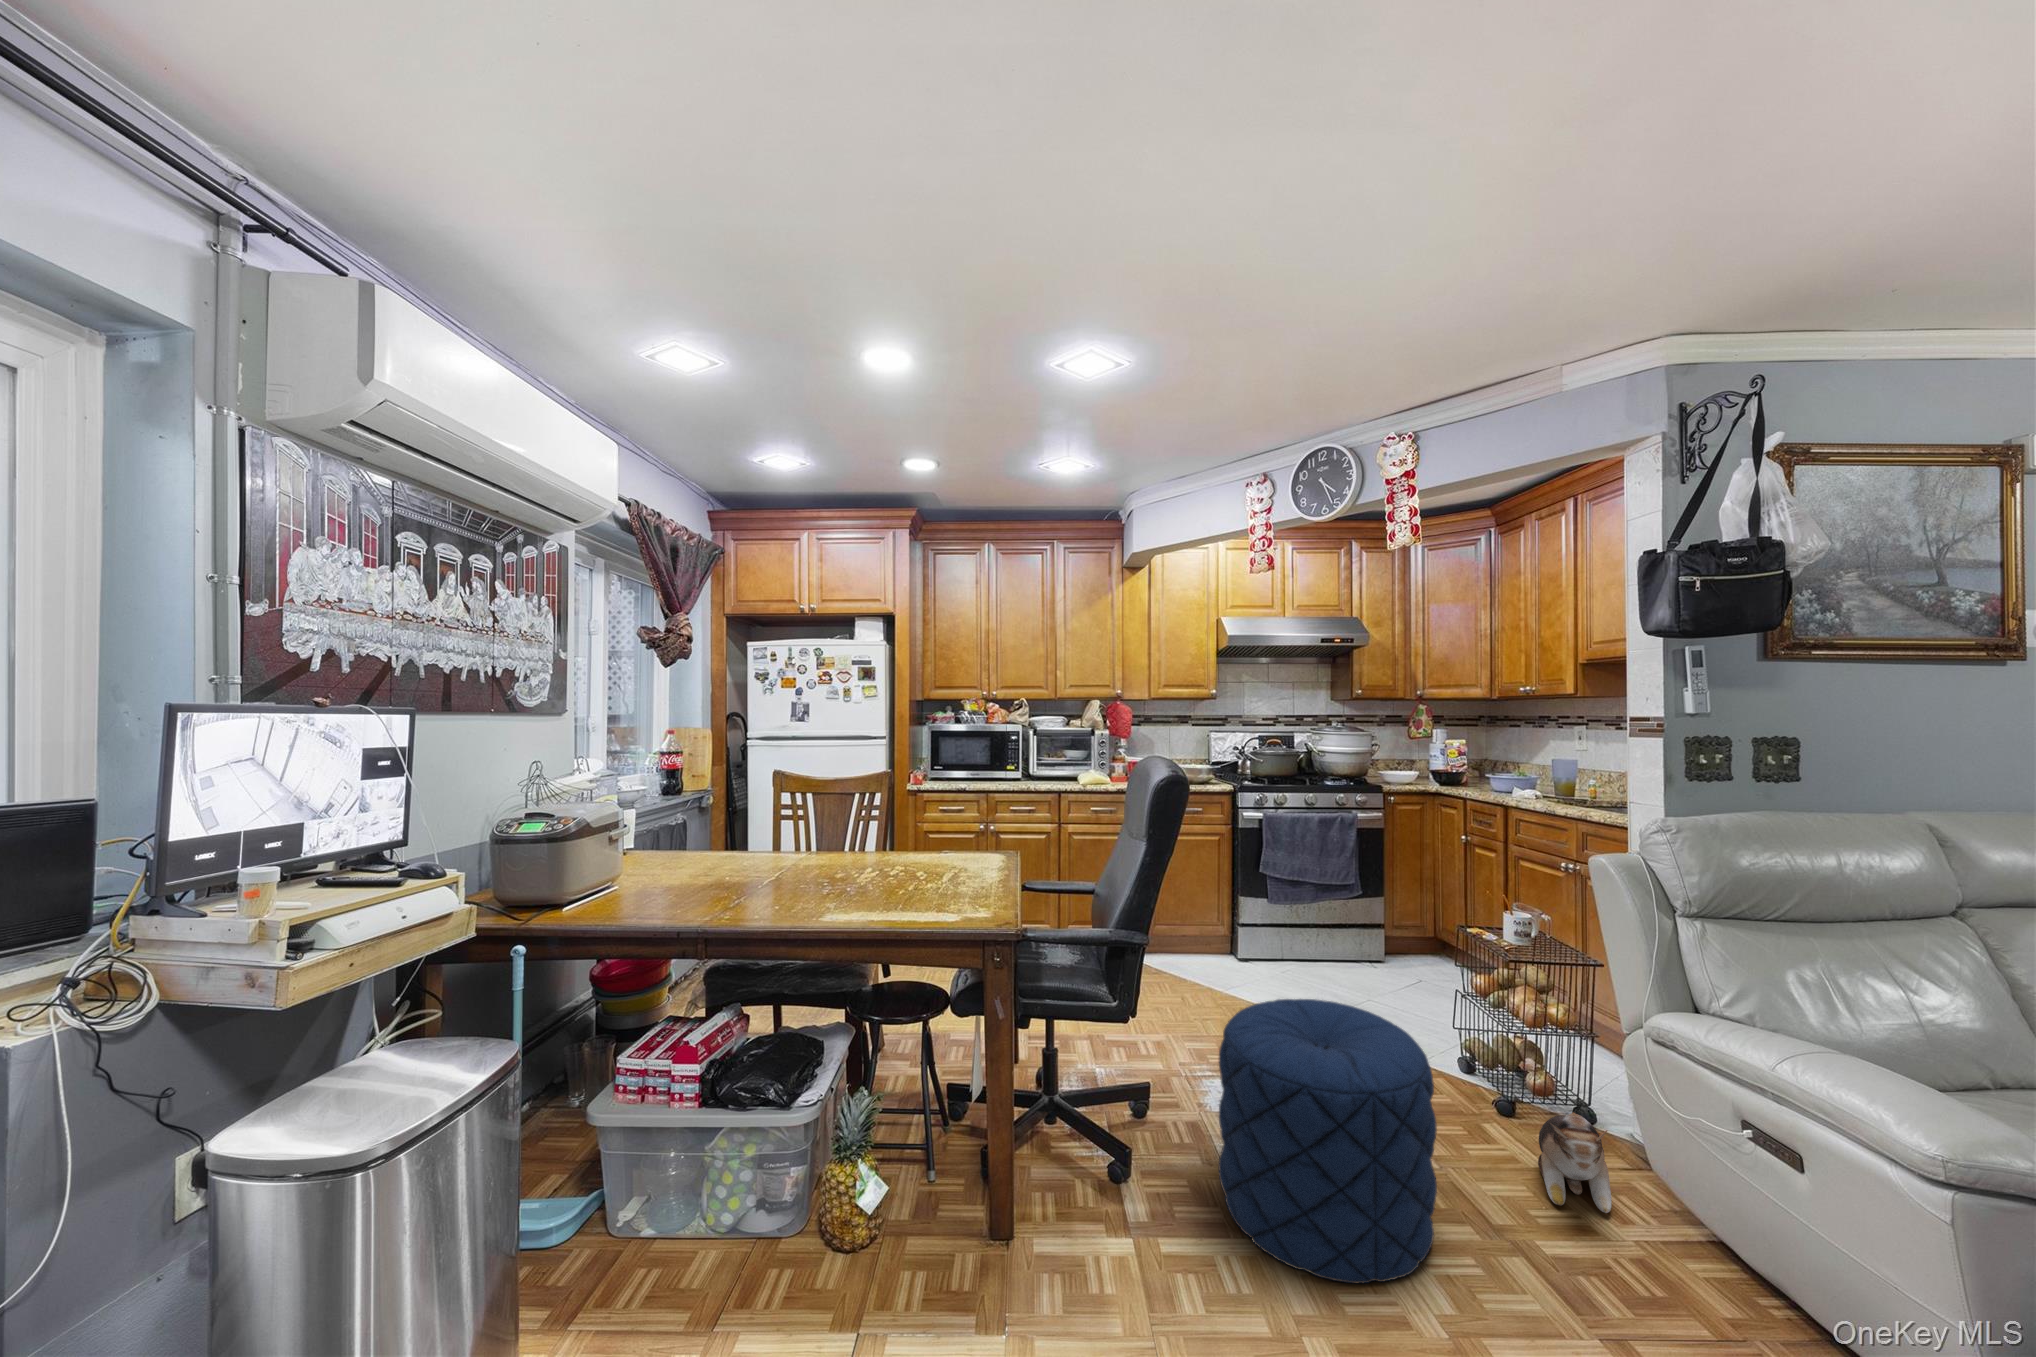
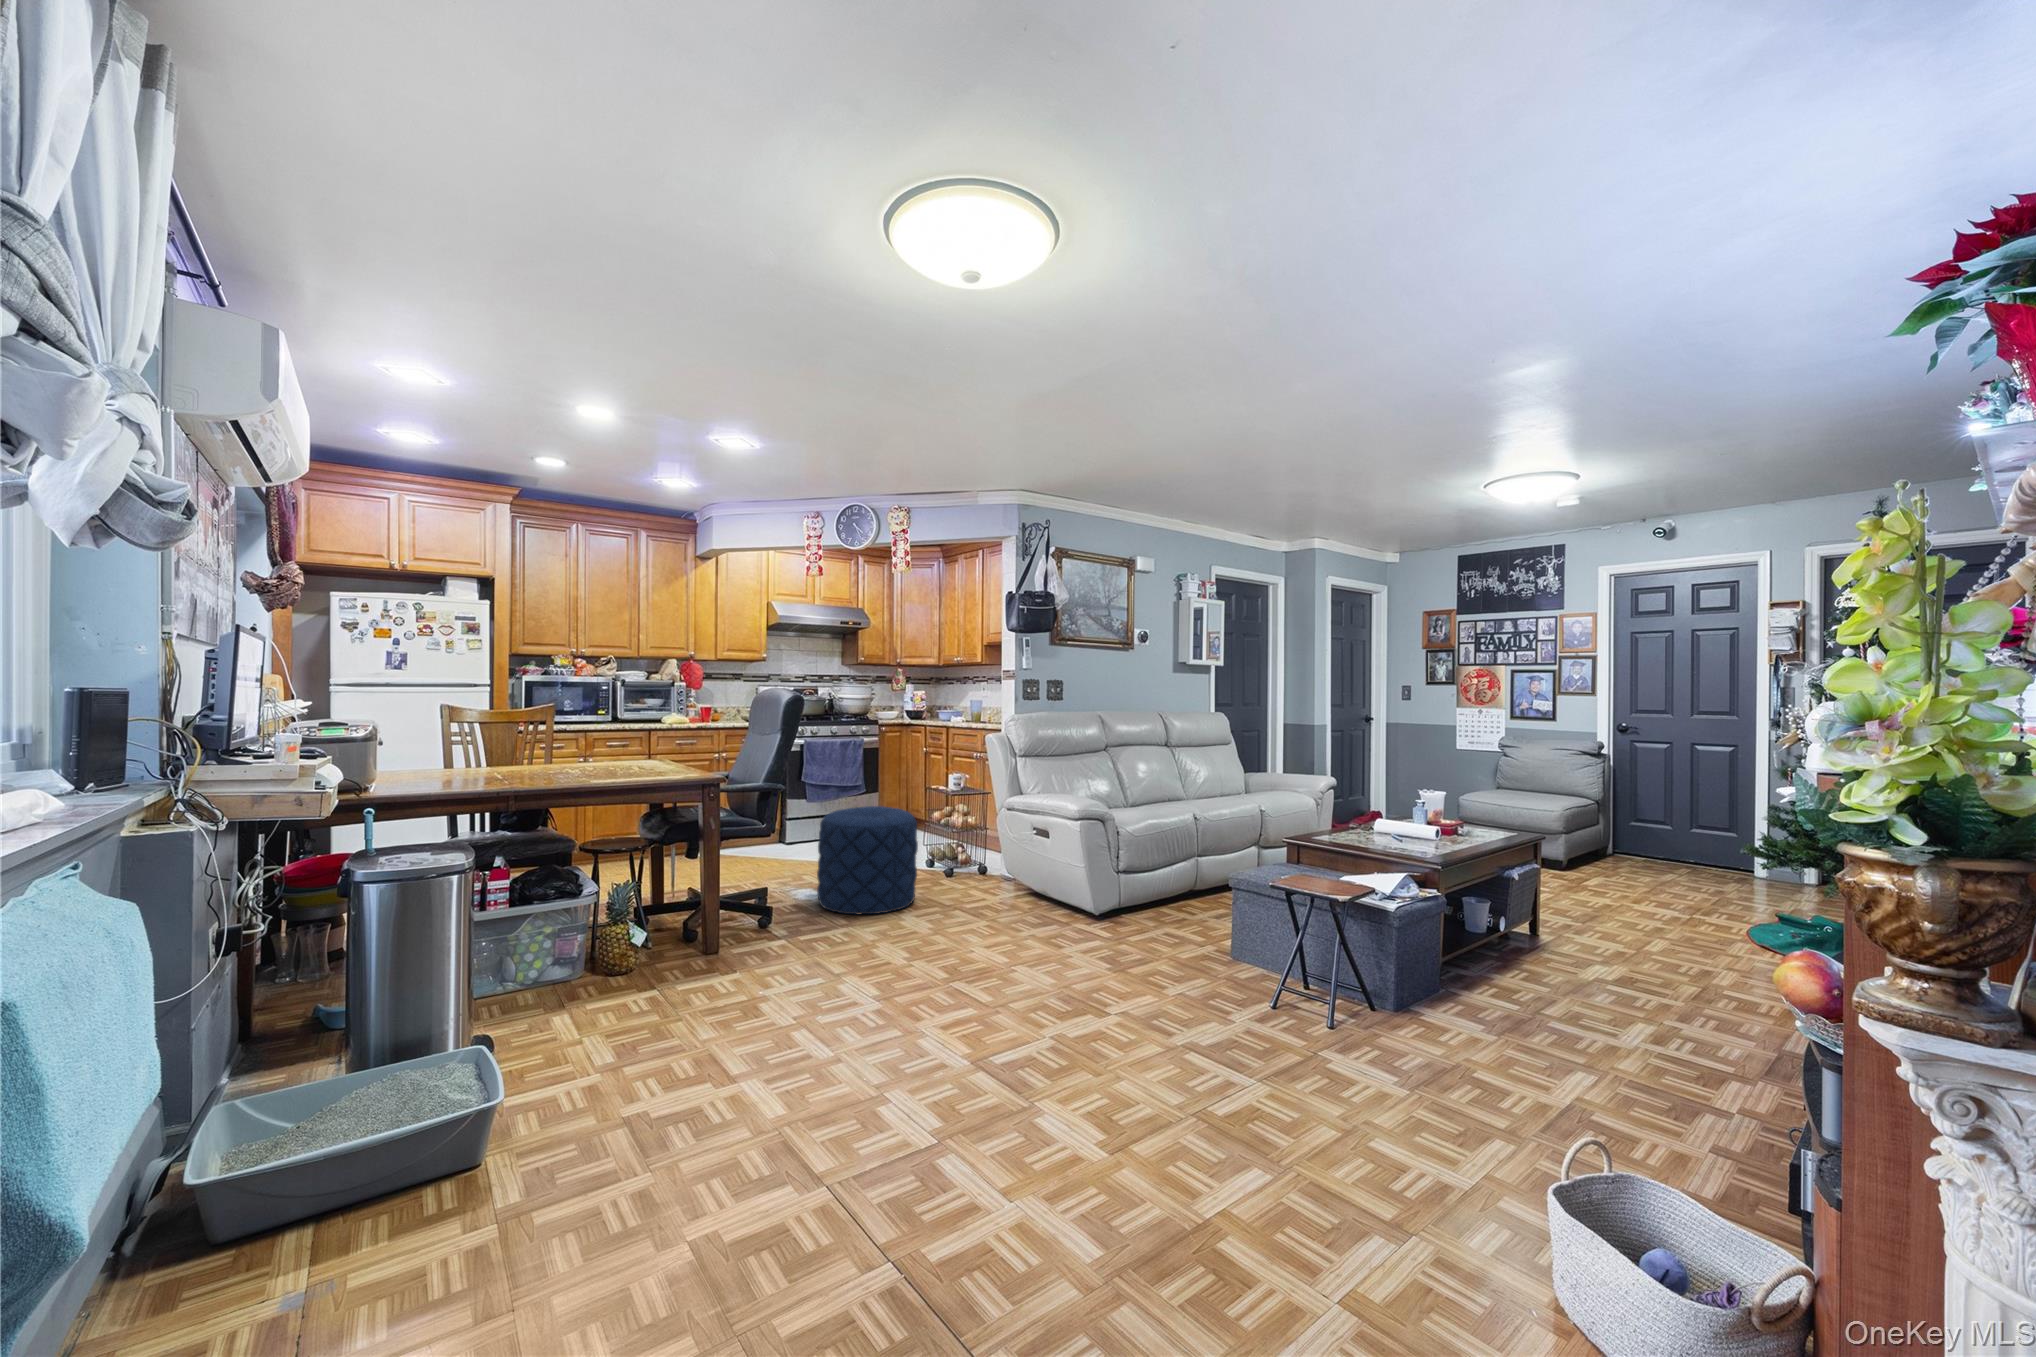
plush toy: present [1538,1112,1612,1213] -> none [956,841,982,885]

